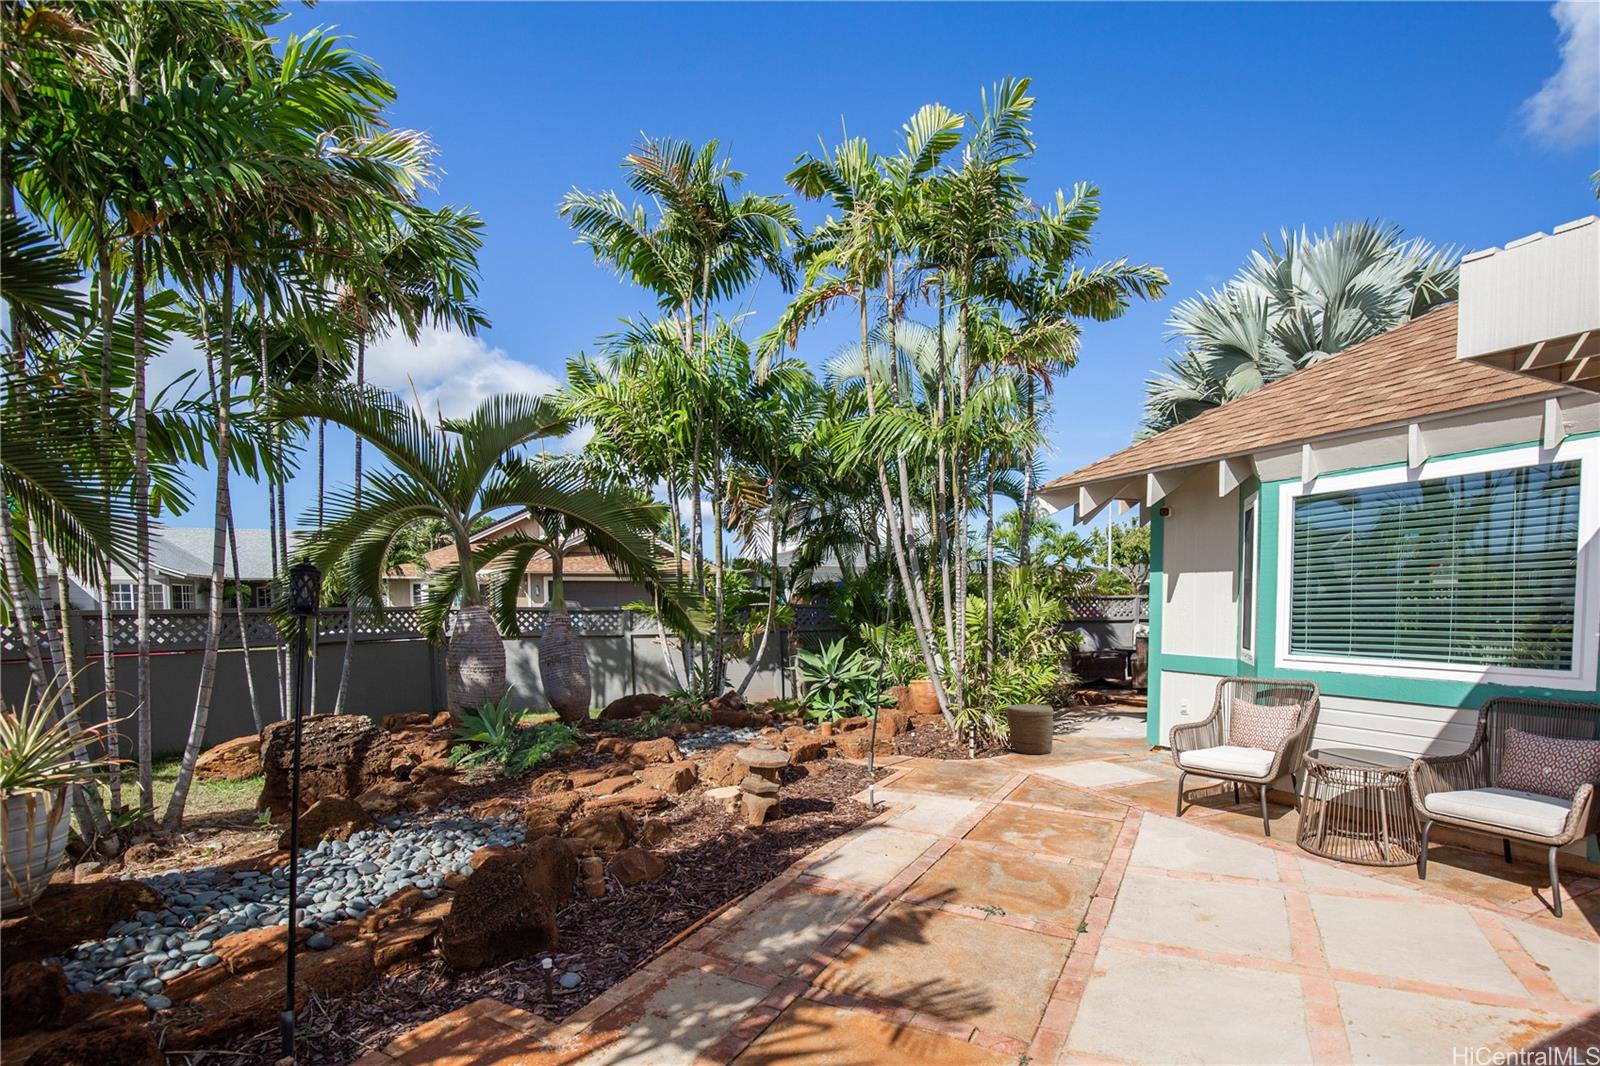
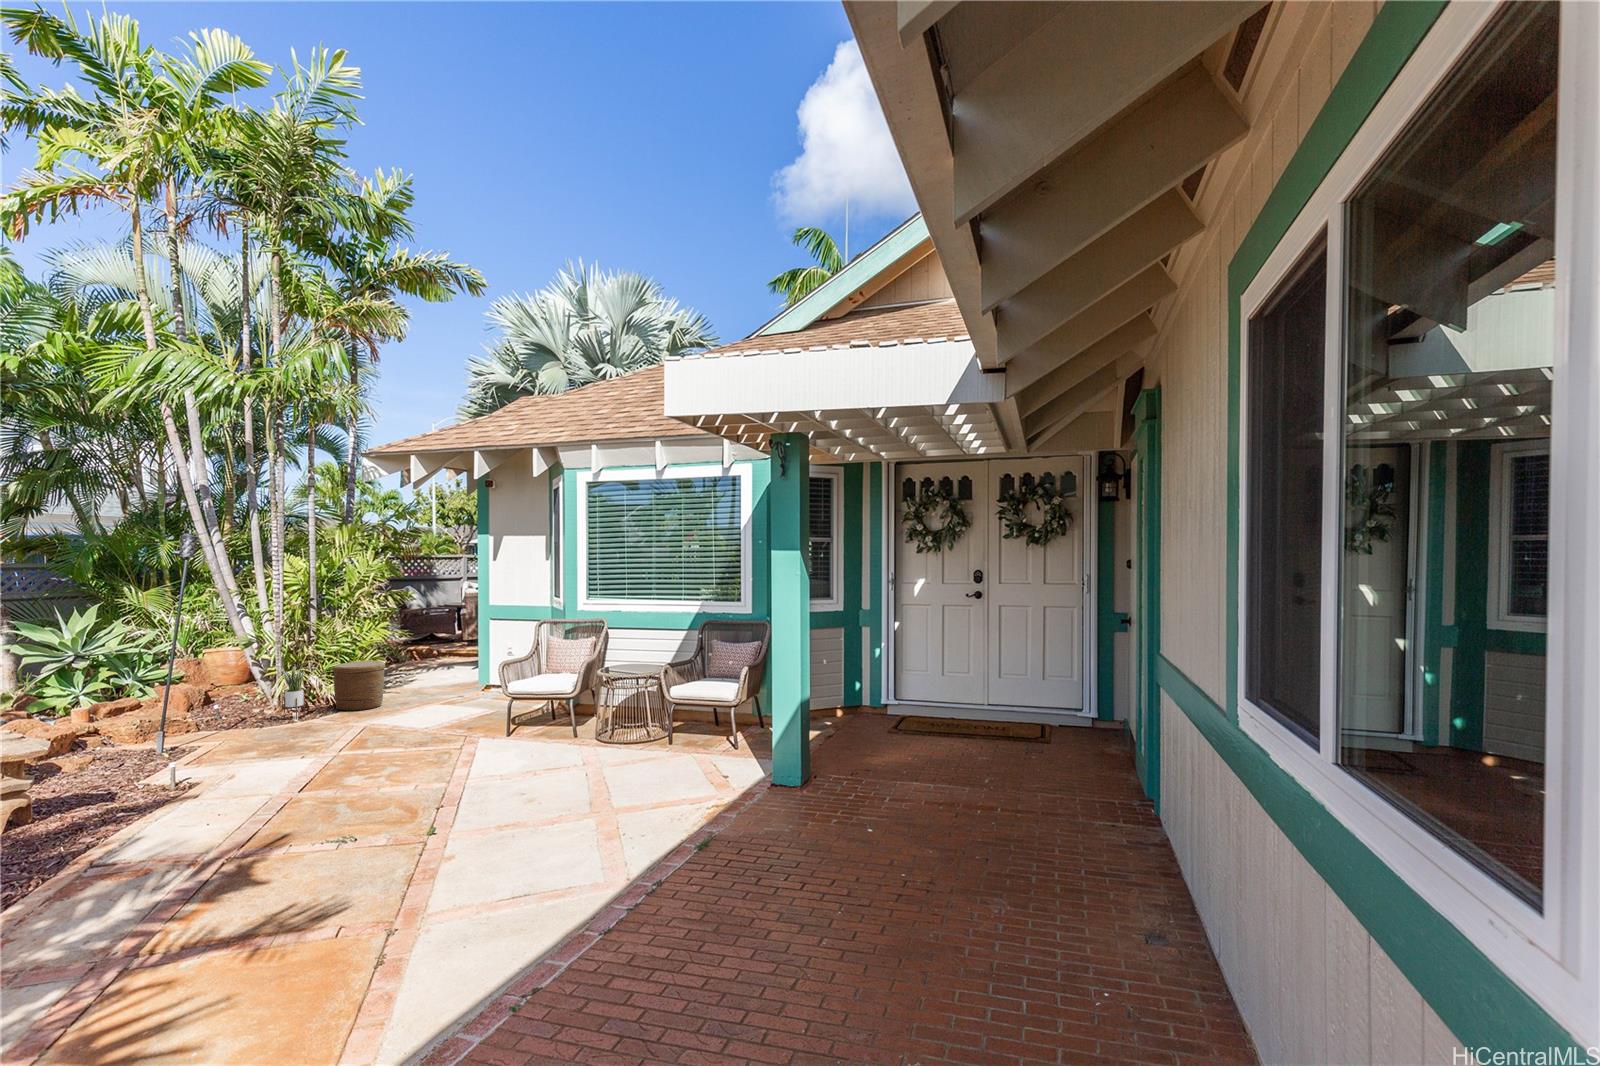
potted plant: none [963,702,983,755] -> present [282,666,305,719]

